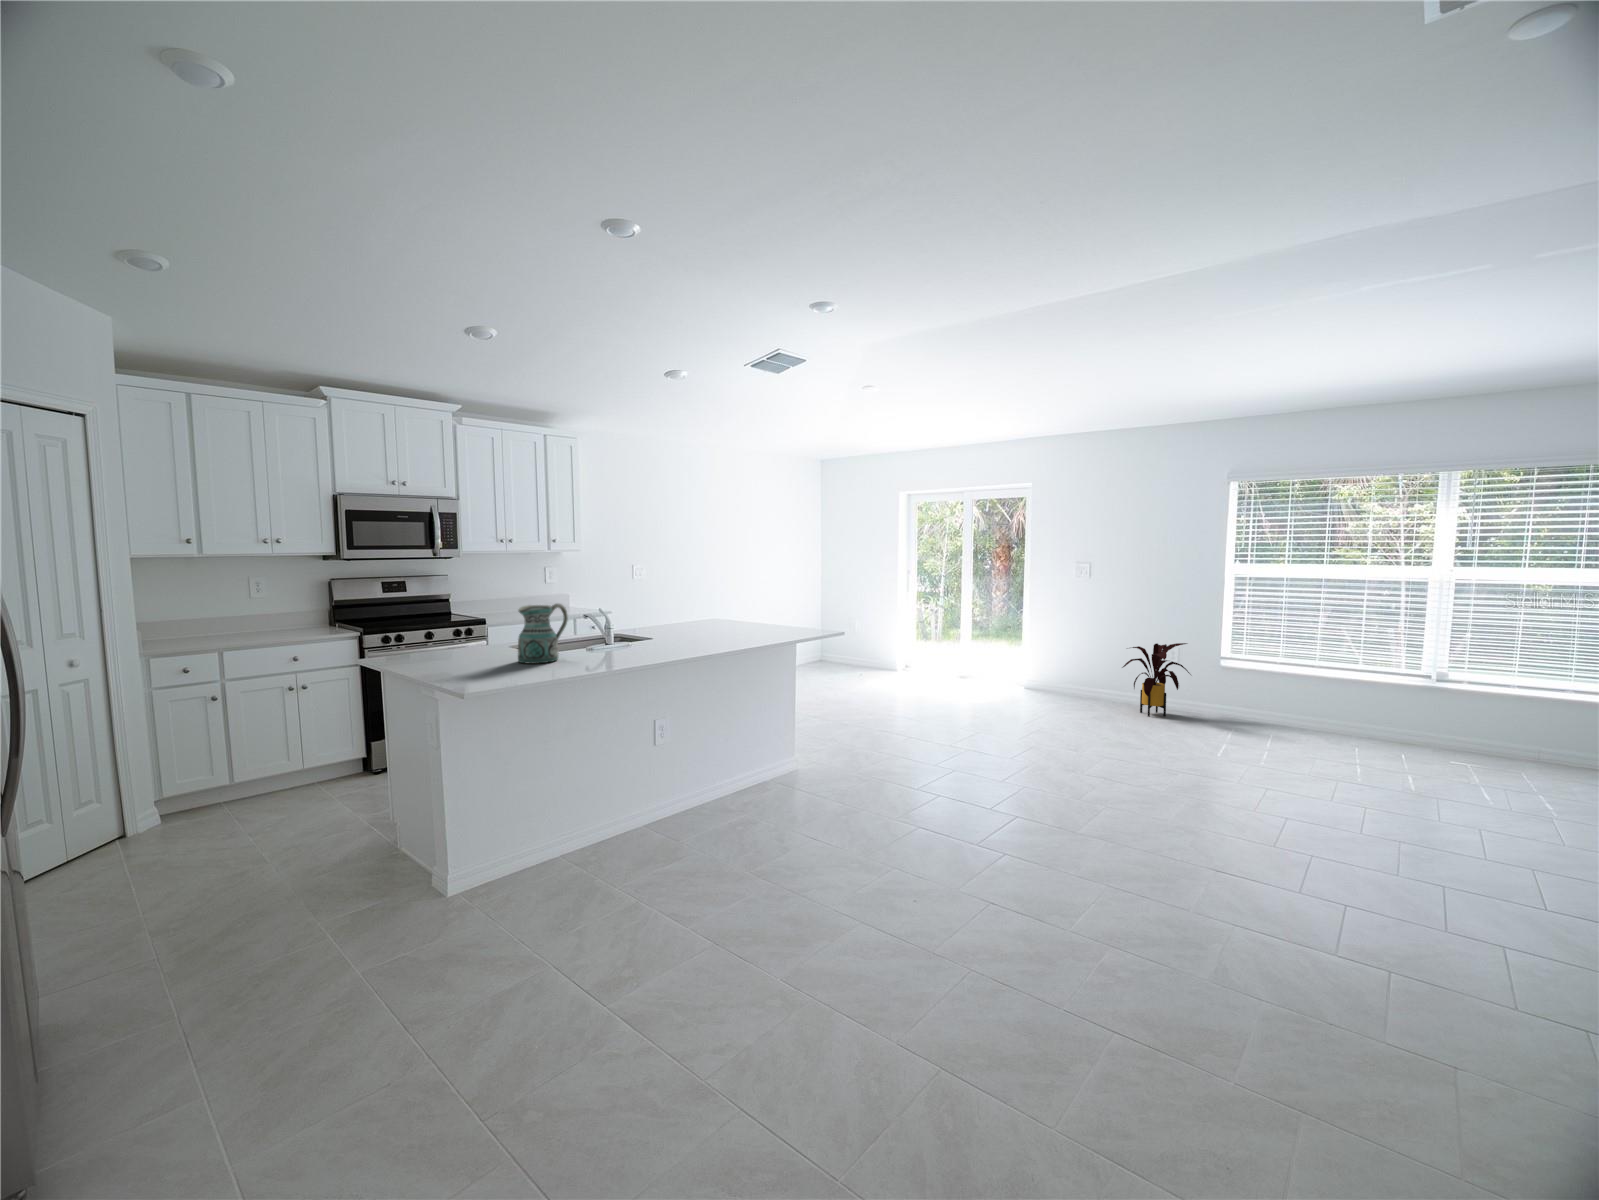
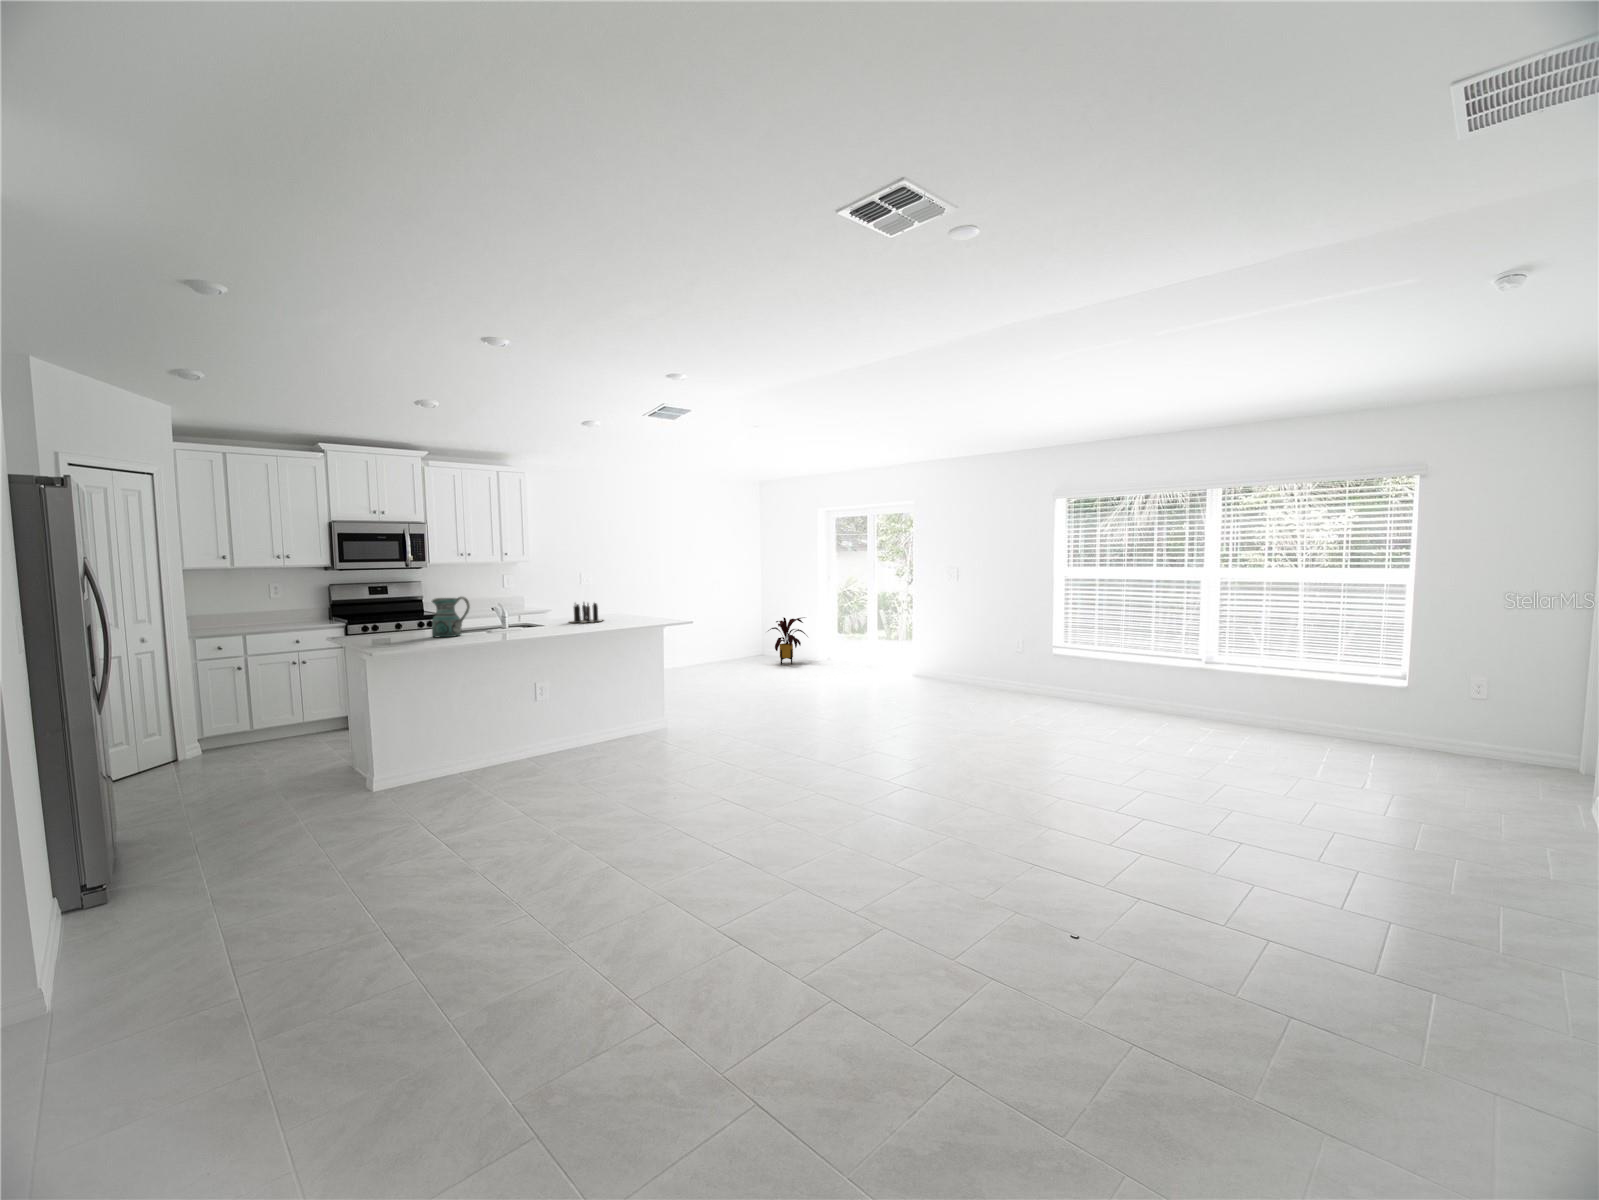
candle: none [670,606,733,637] -> present [570,603,602,623]
house plant: present [1122,643,1191,716] -> present [768,618,807,665]

